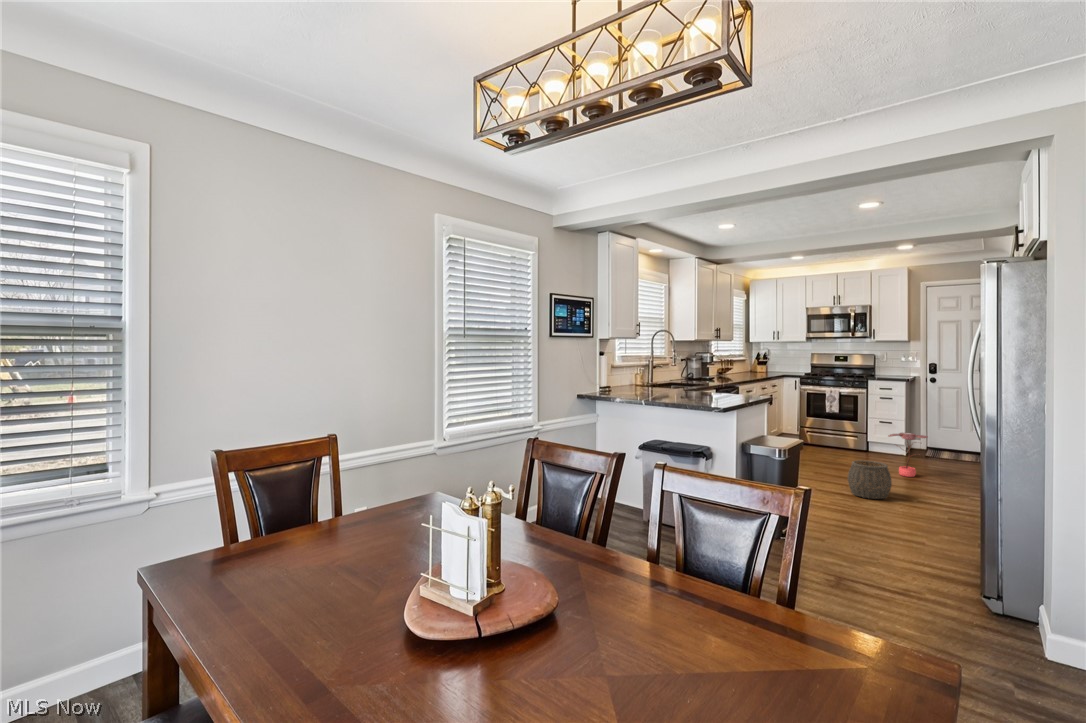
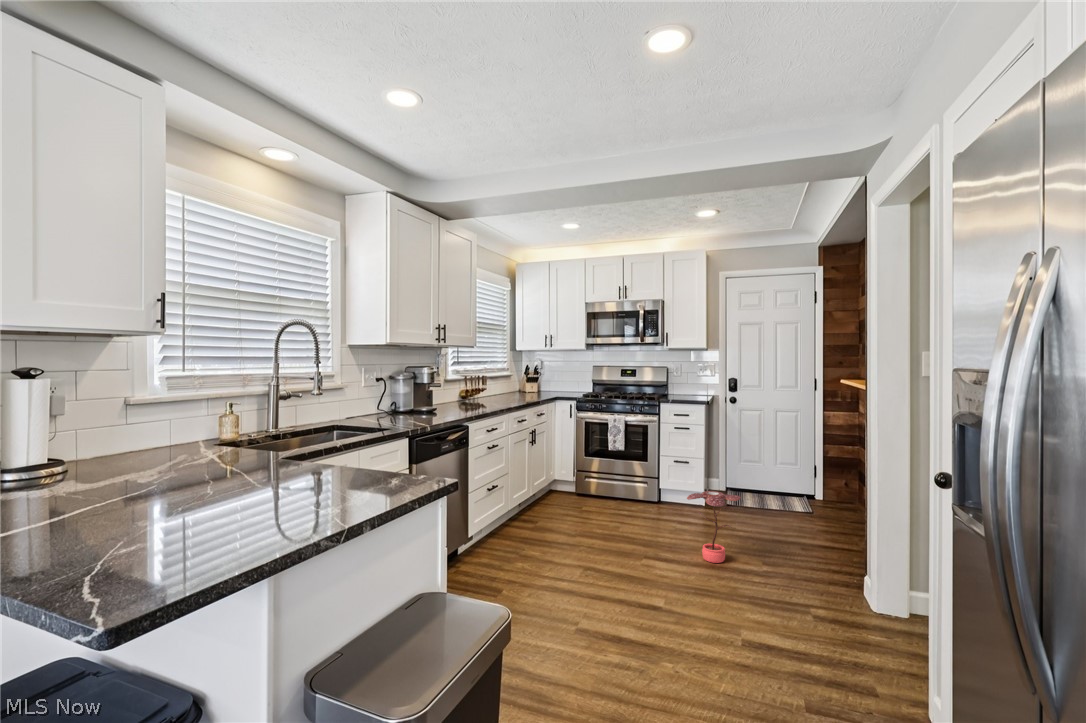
woven basket: present [848,460,892,499] -> none [625,565,698,651]

